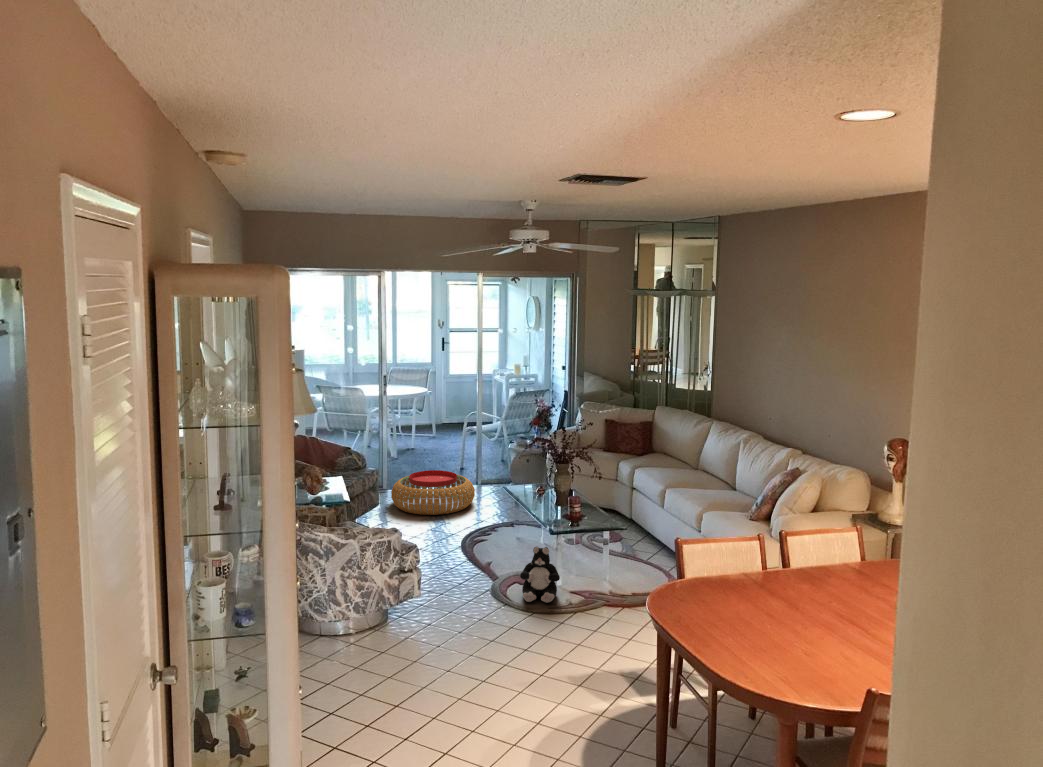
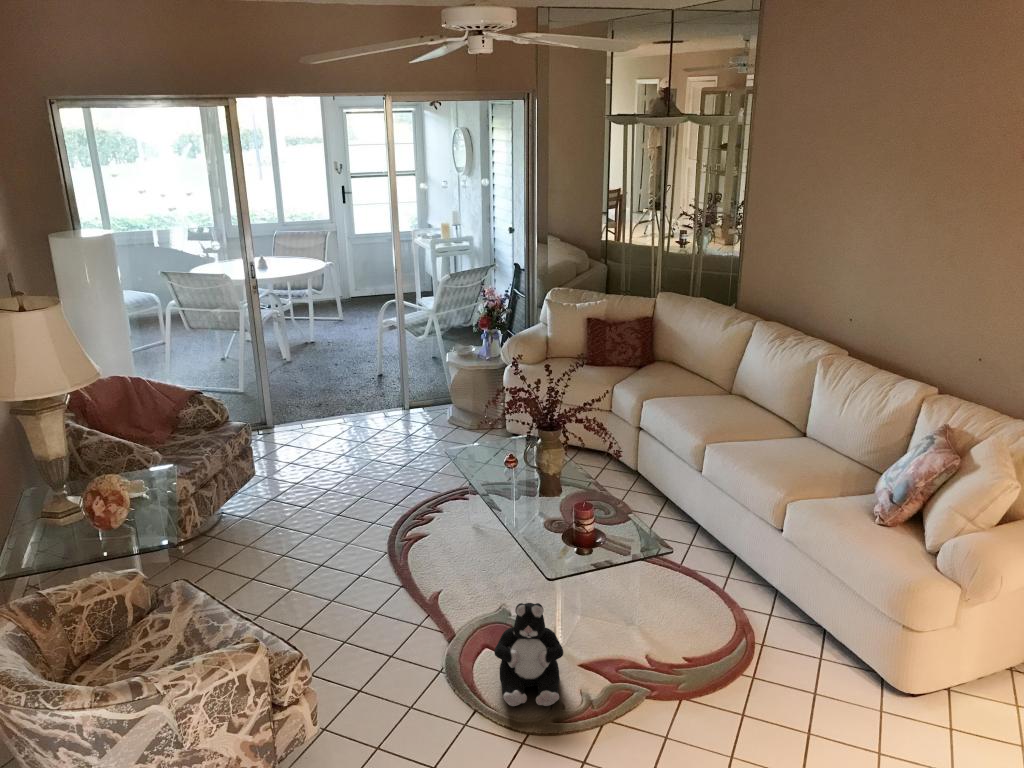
pouf: present [391,470,475,515] -> none [275,401,401,479]

